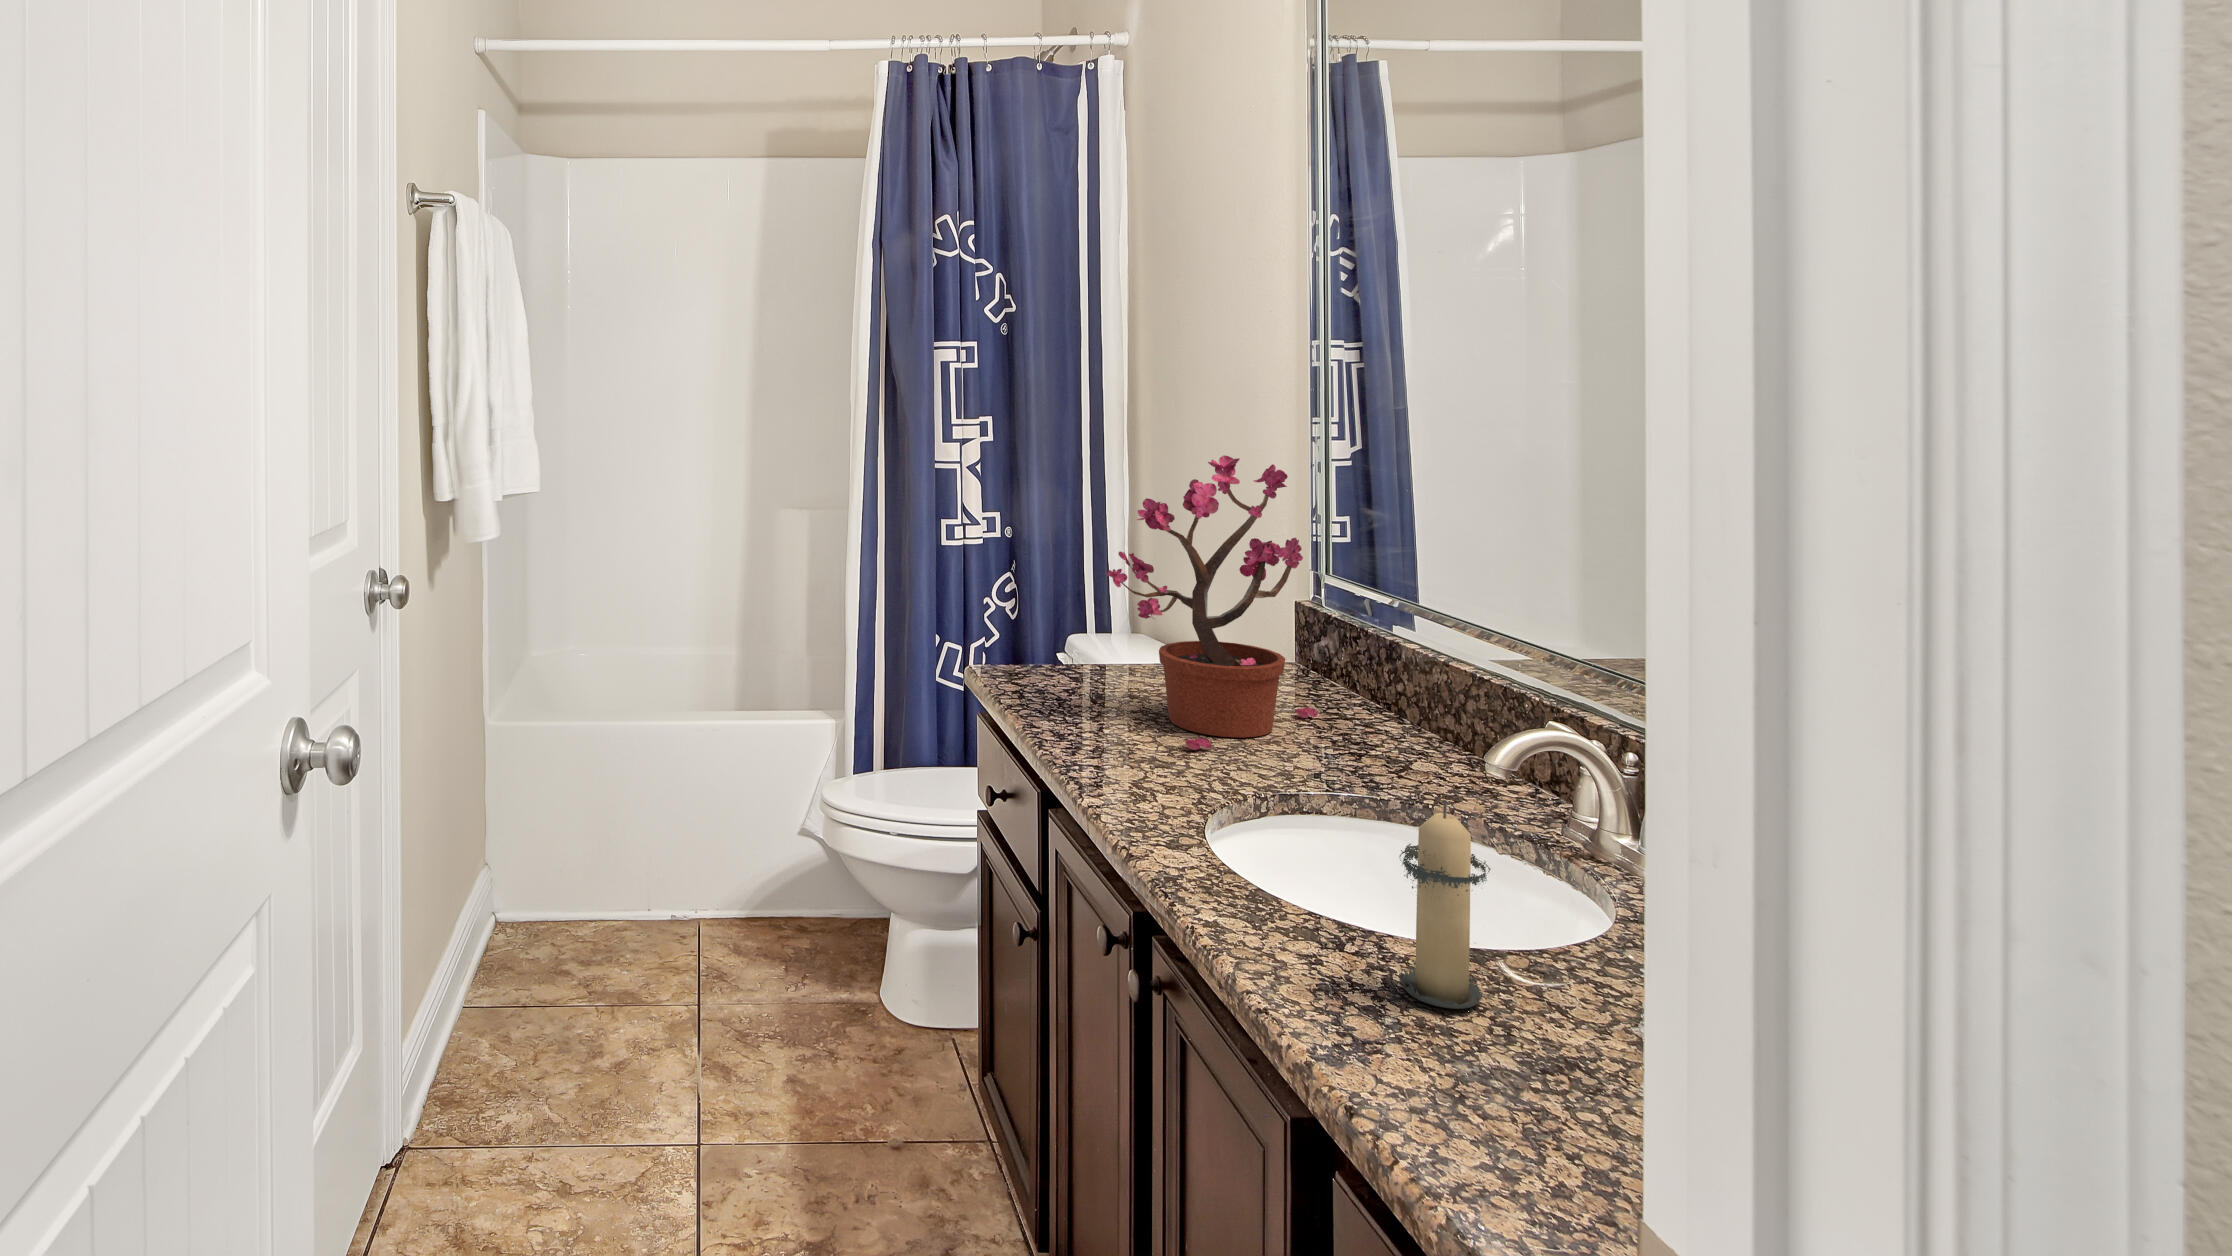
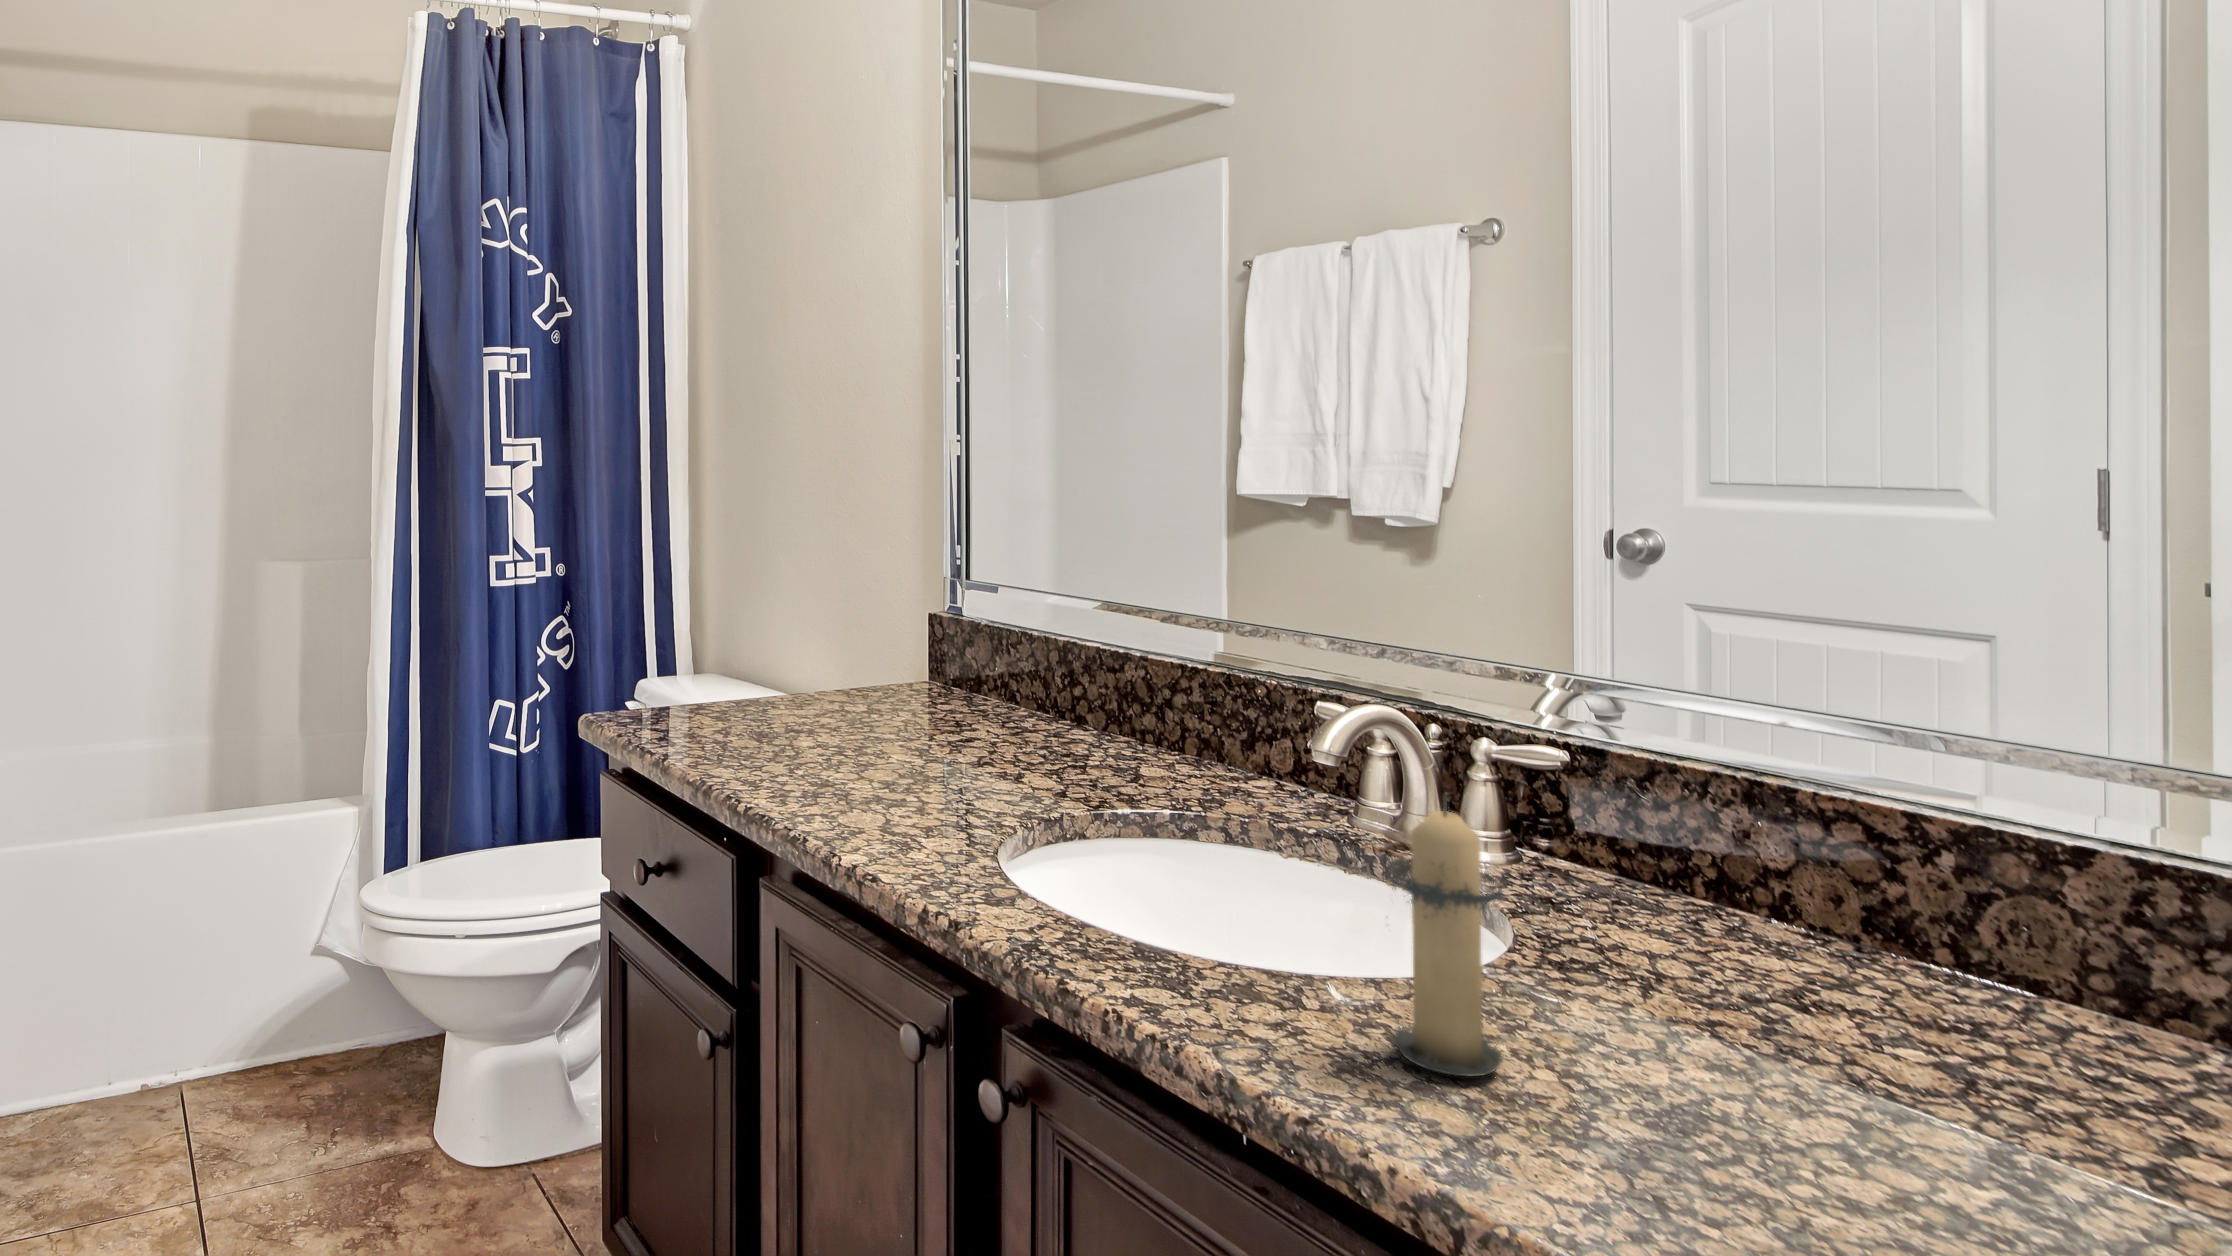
potted plant: present [1105,455,1318,750] -> none [778,434,1003,782]

